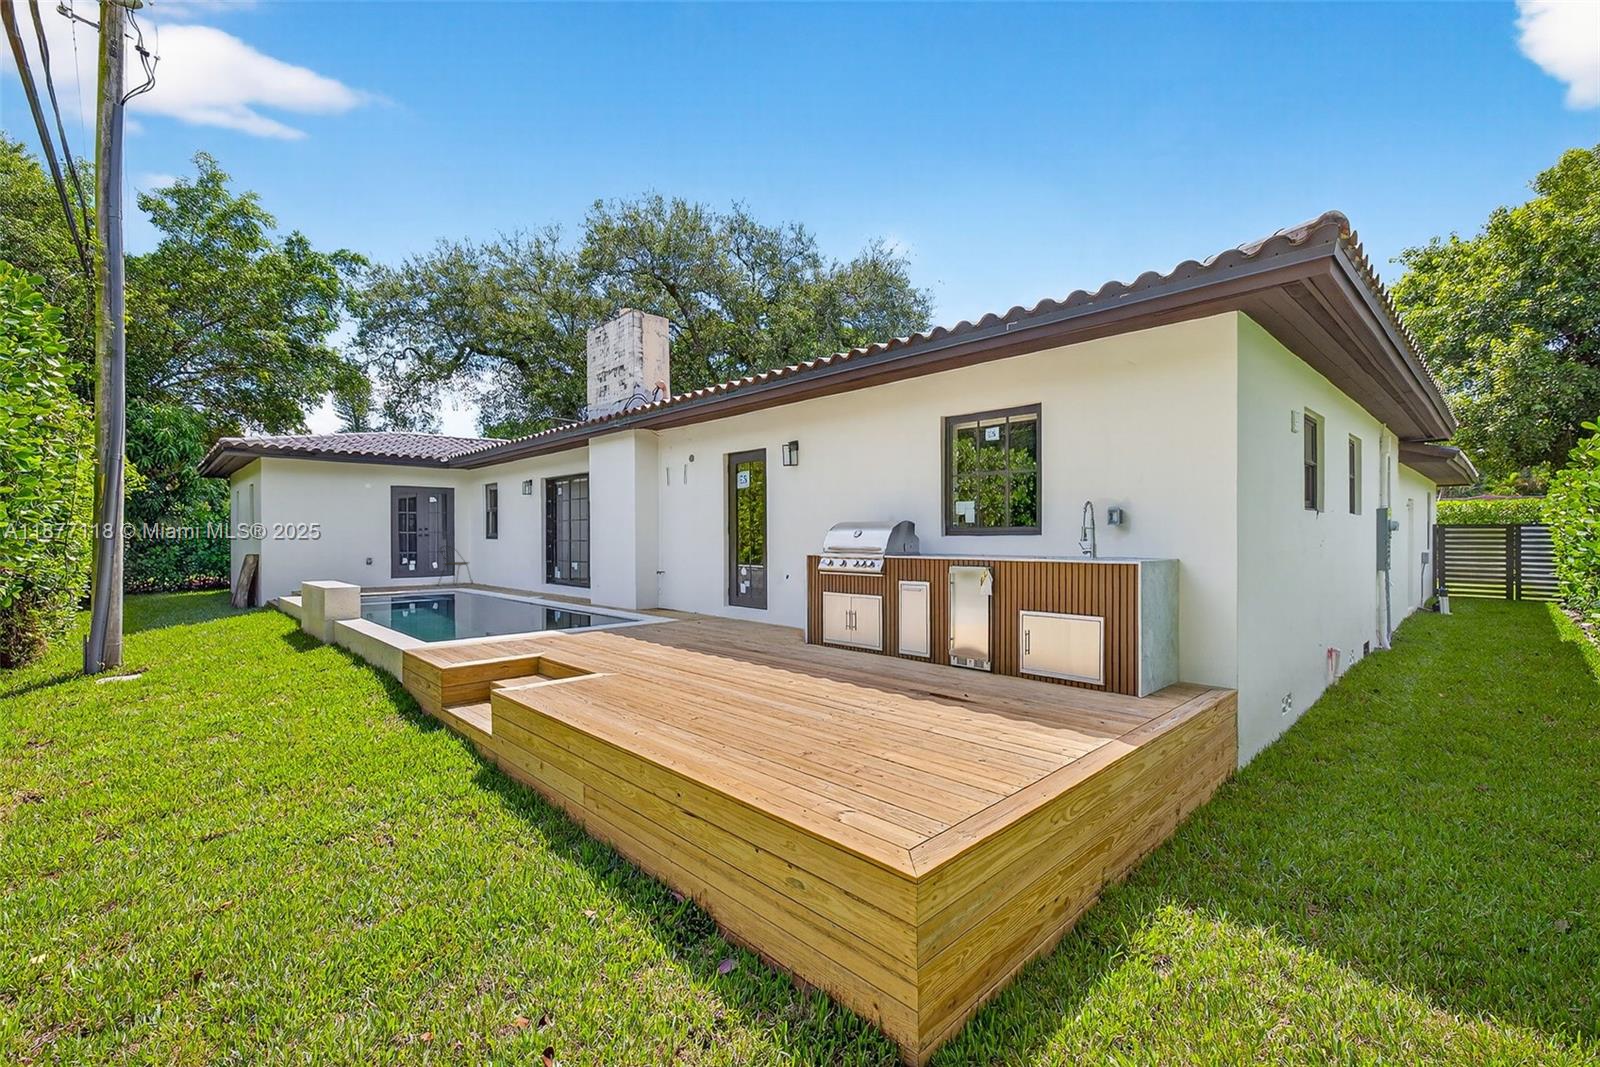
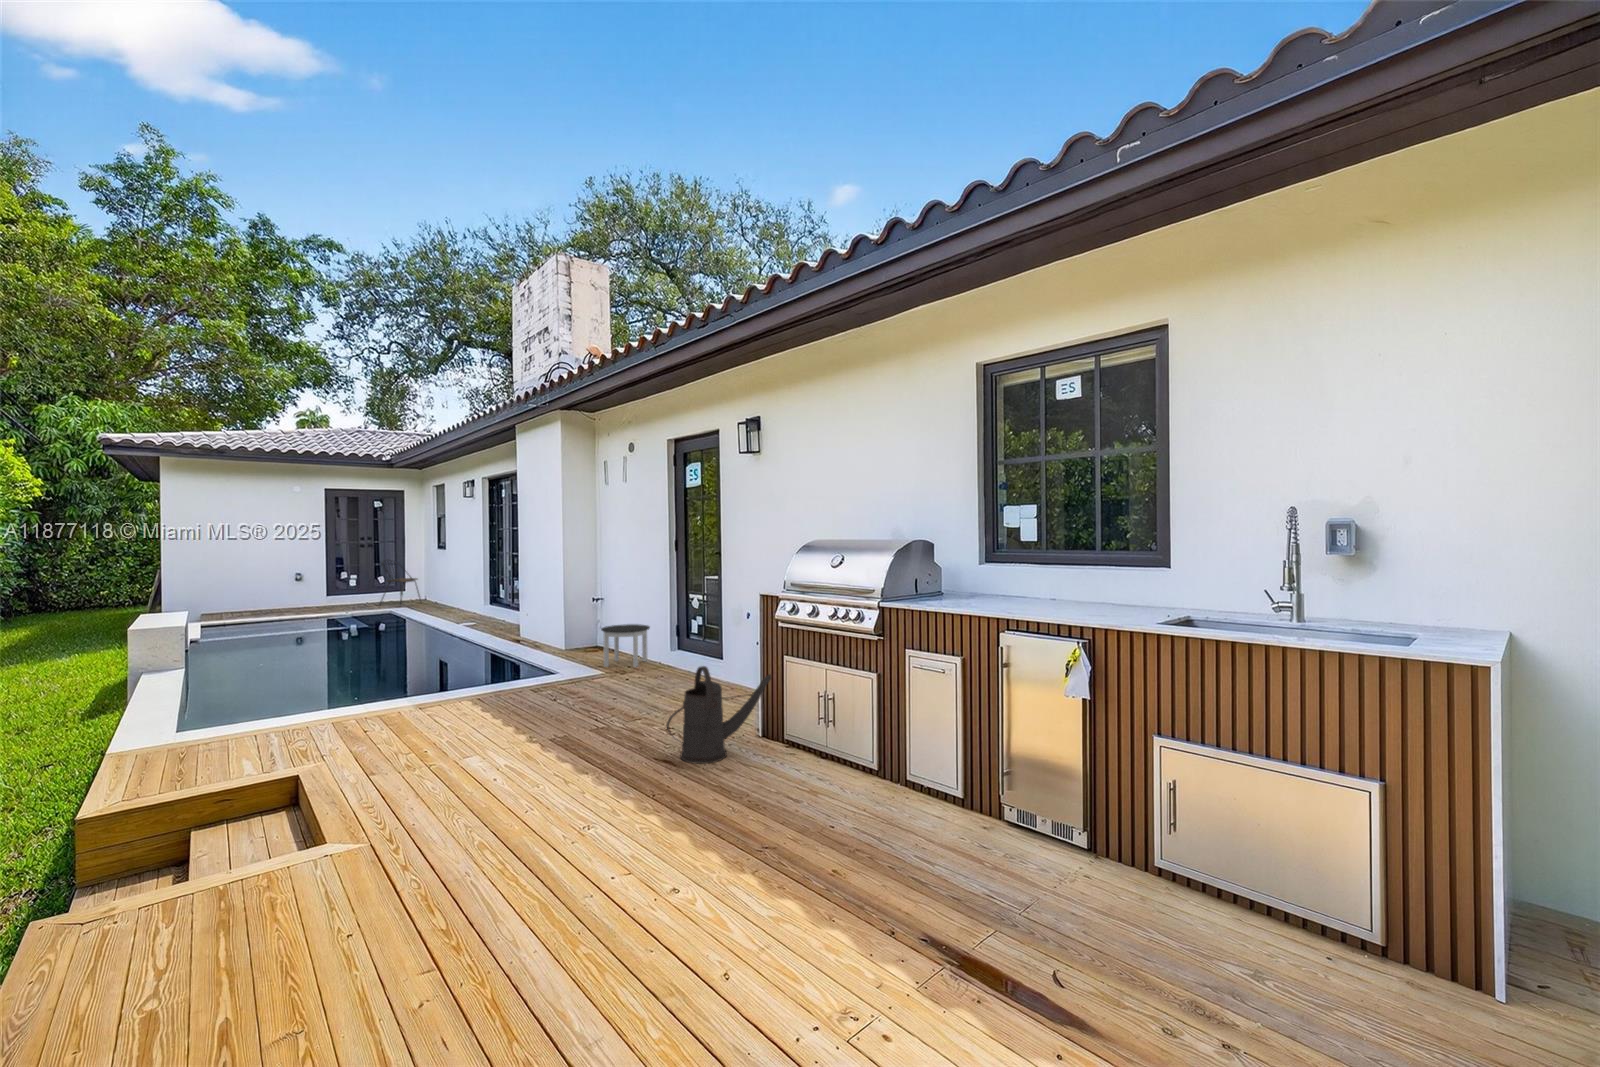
round table: none [670,588,705,617] -> present [601,624,650,667]
watering can: none [756,597,816,653] -> present [667,666,771,764]

